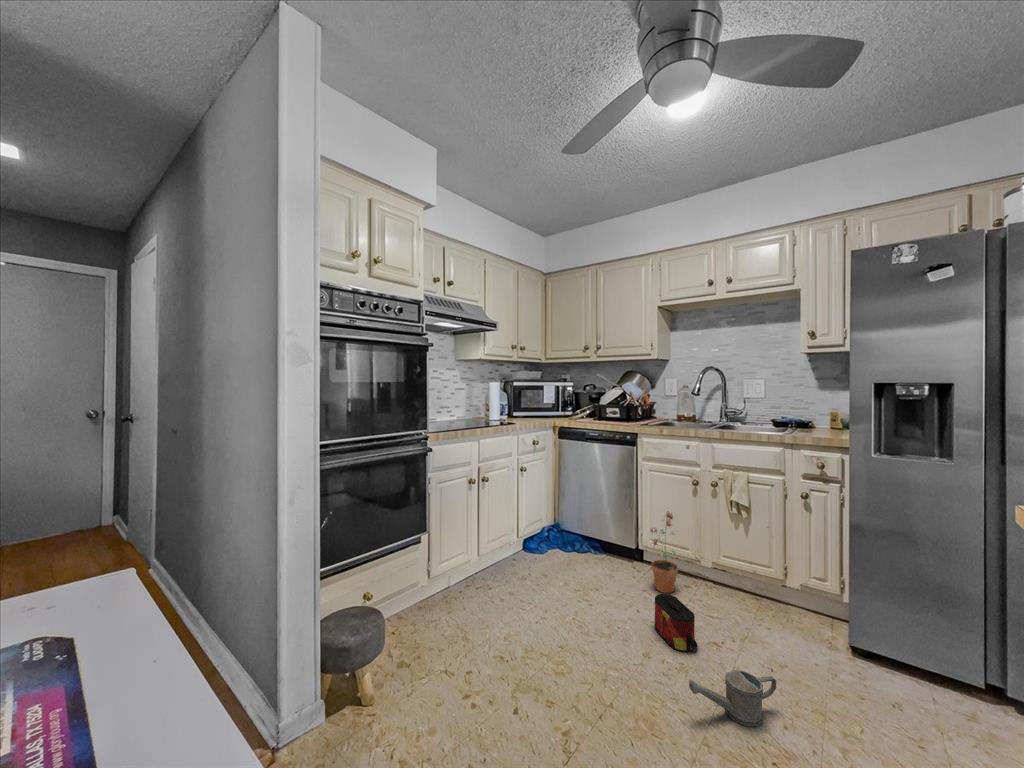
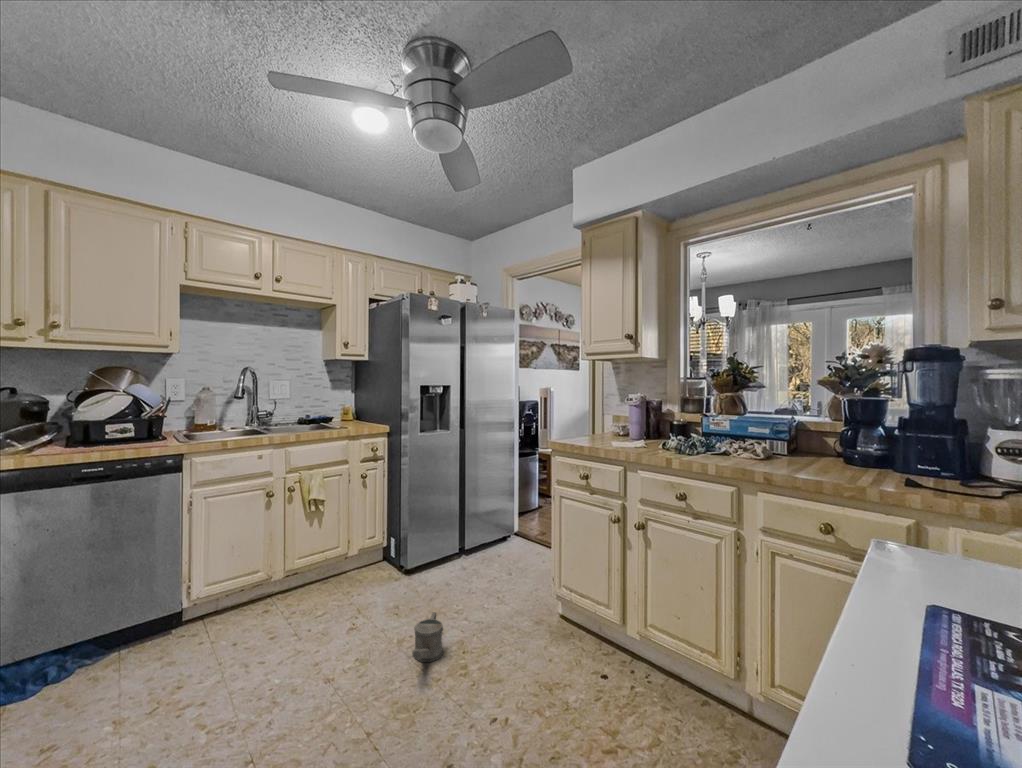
potted plant: present [651,512,678,593] -> none [220,536,271,633]
bag: present [655,594,698,652] -> none [287,613,353,661]

